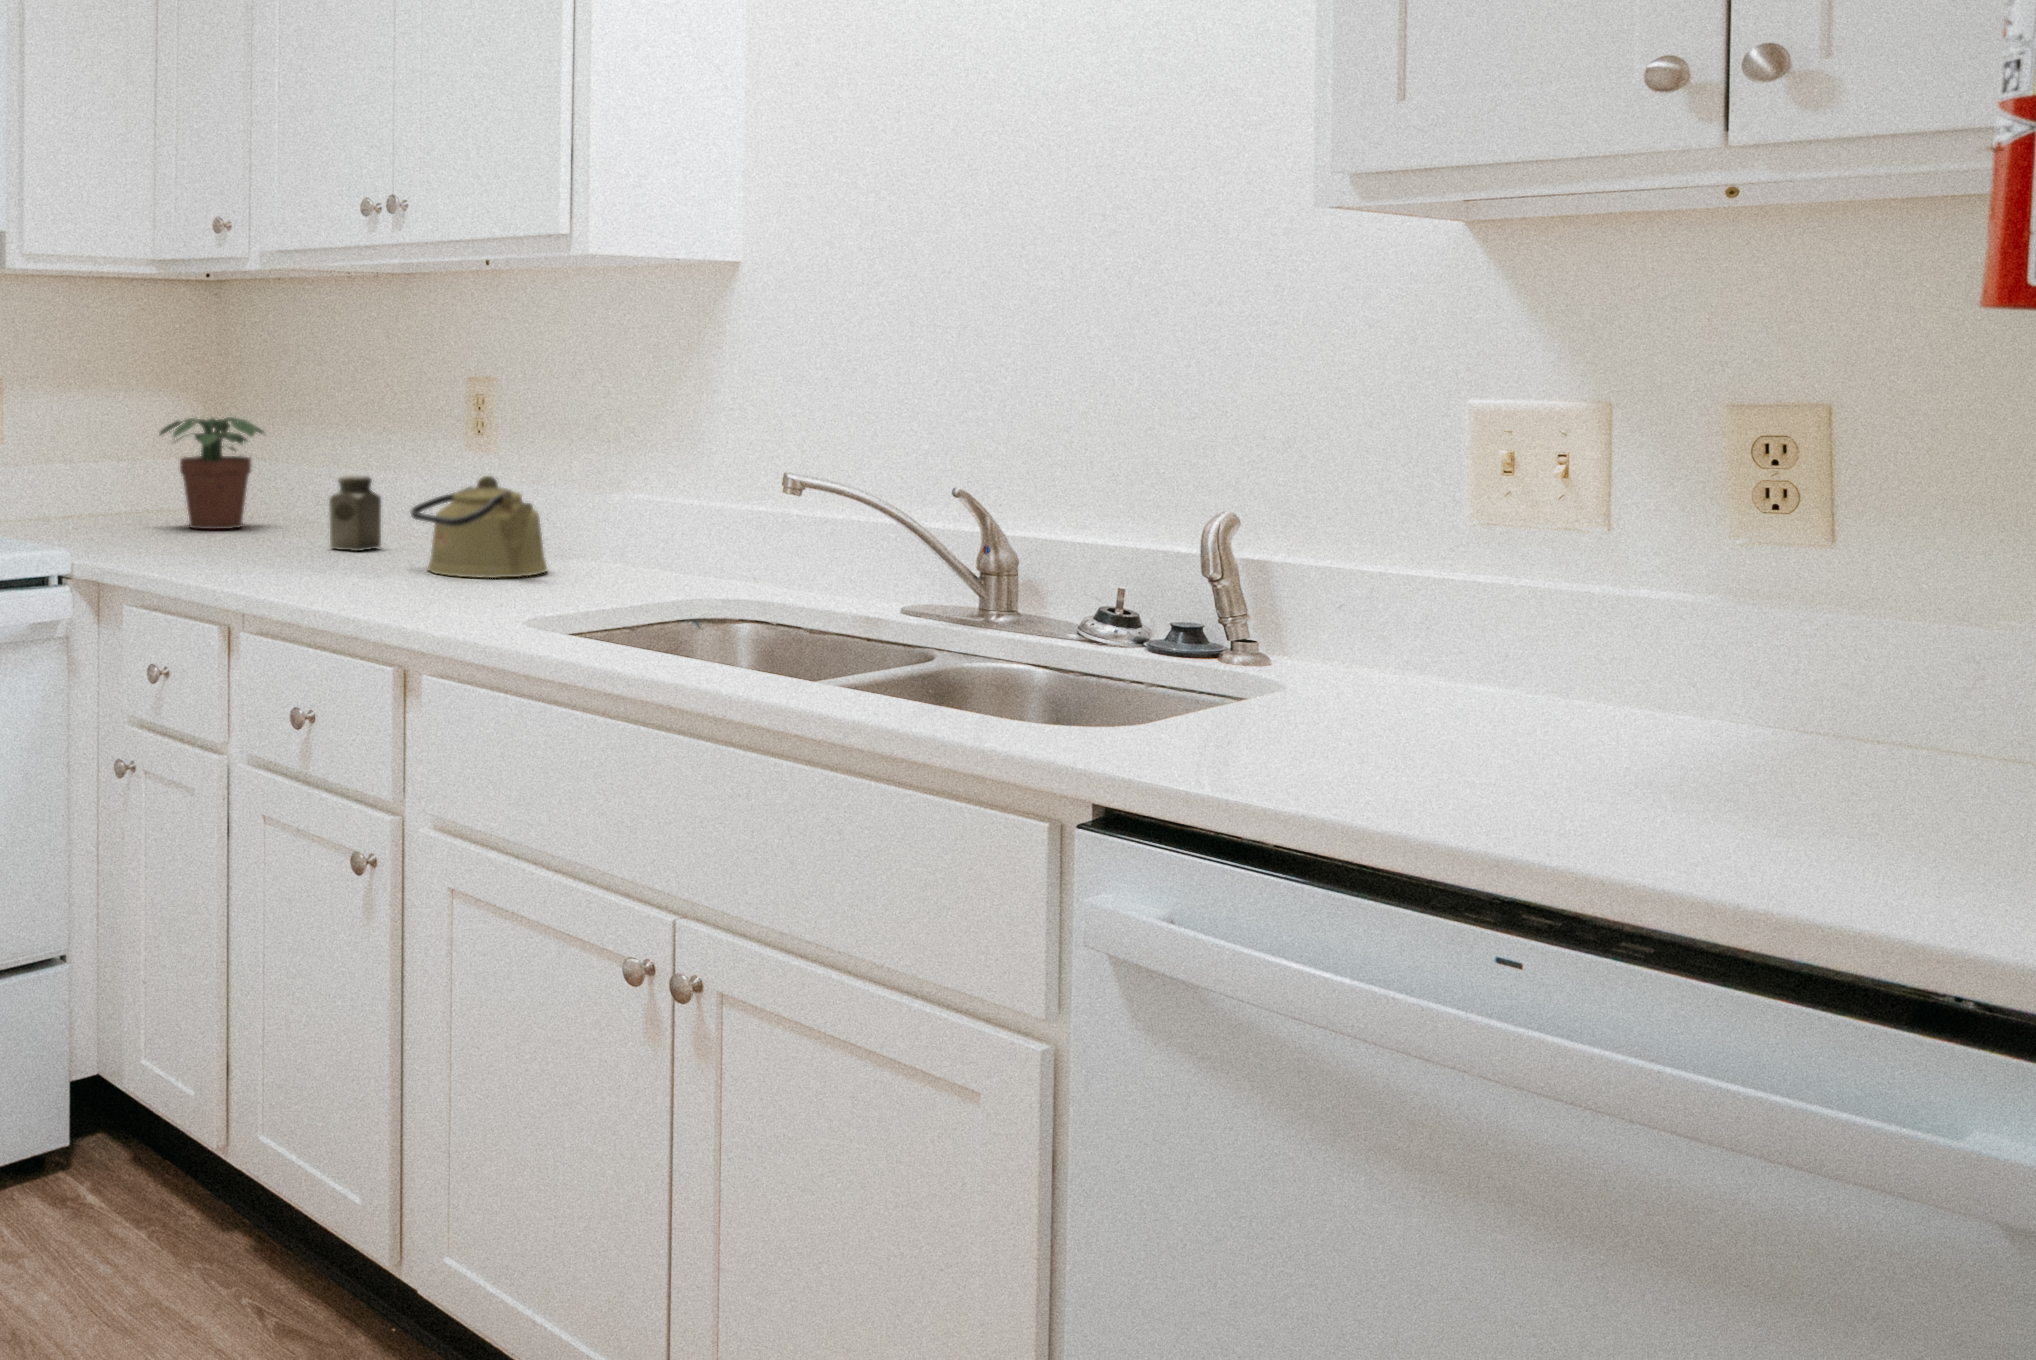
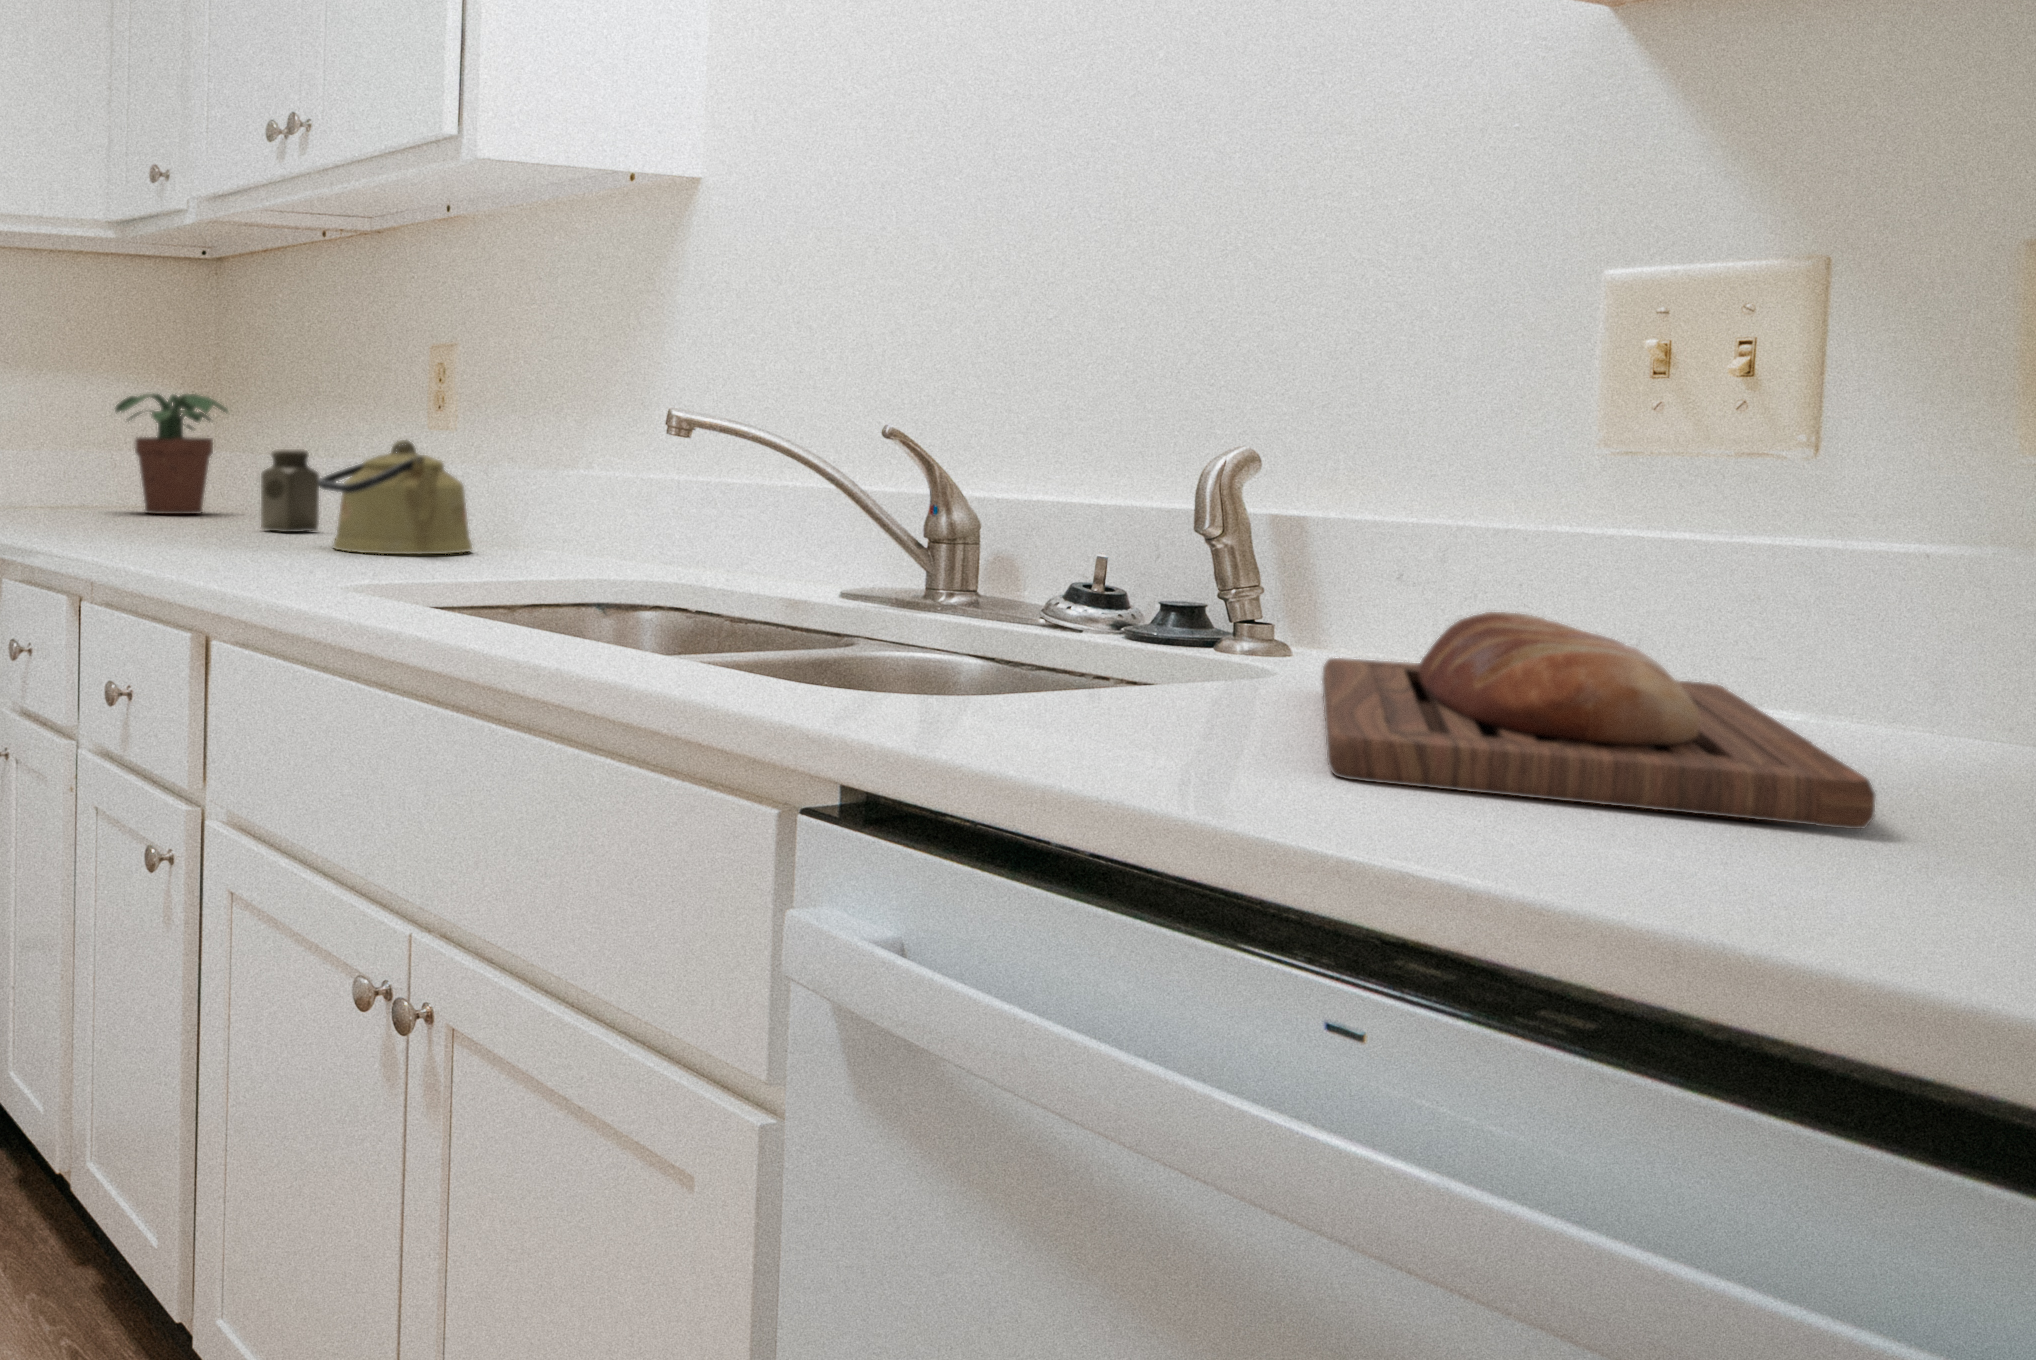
bread loaf: none [1329,651,1730,806] -> present [1322,612,1875,829]

